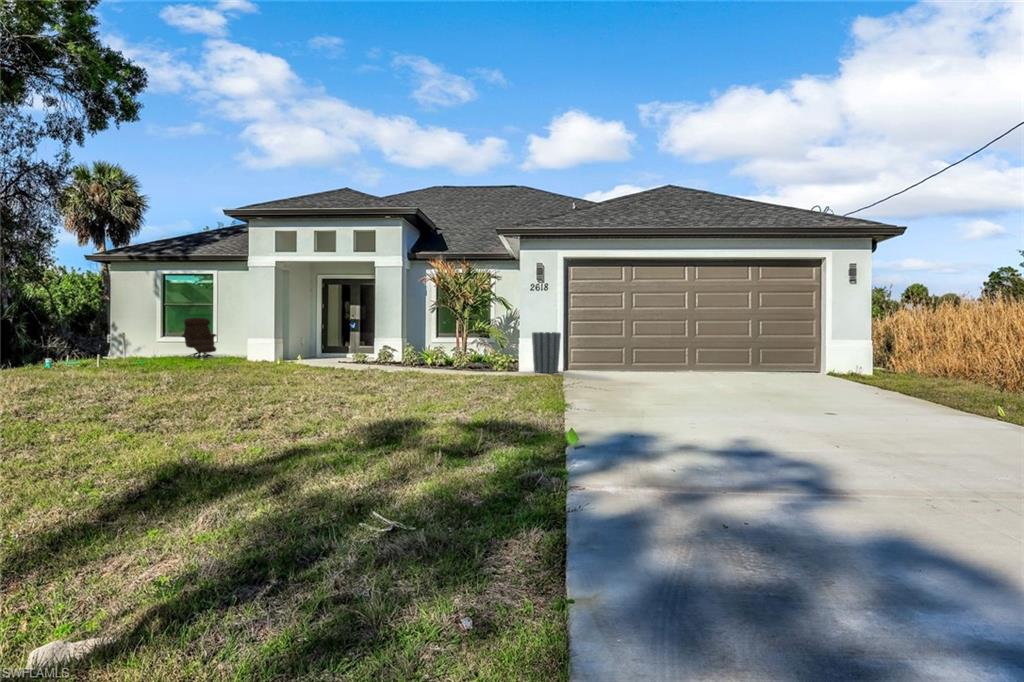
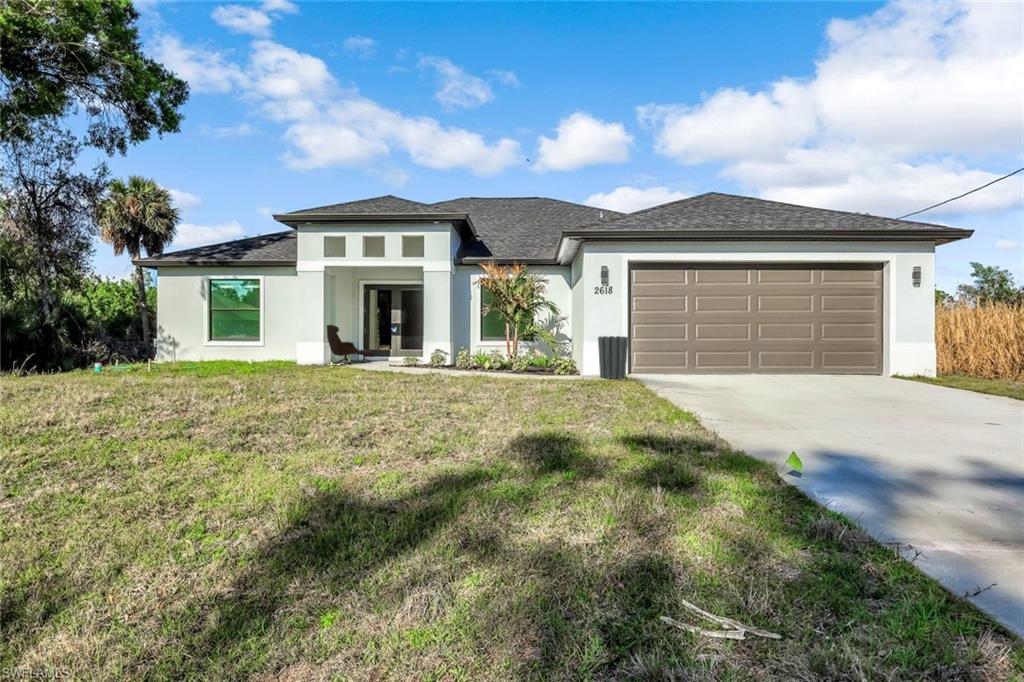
lounge chair: present [182,318,217,358] -> present [327,325,374,365]

